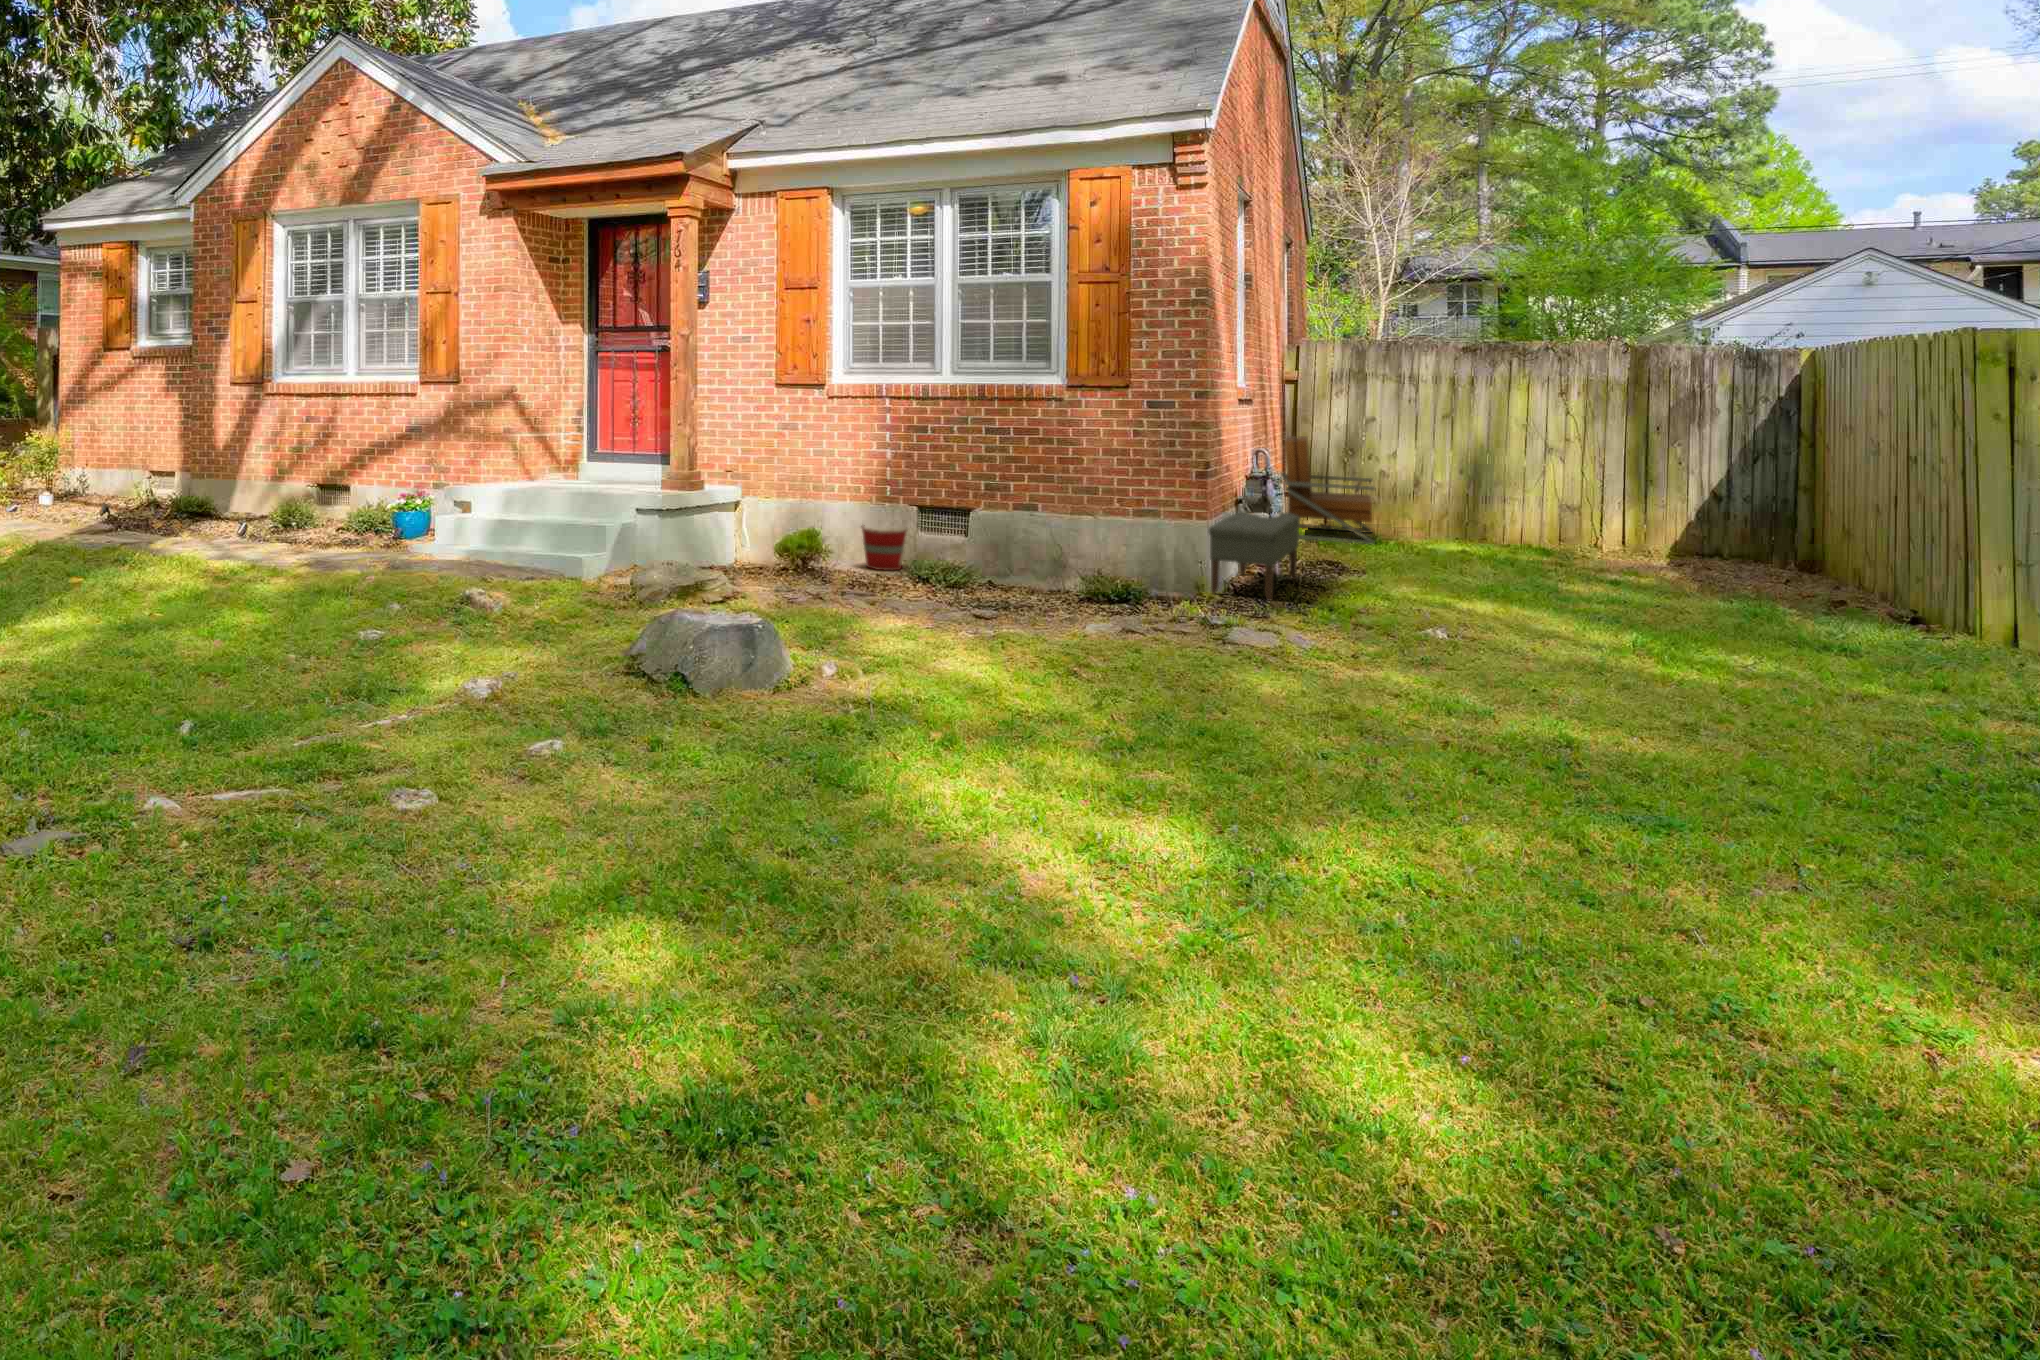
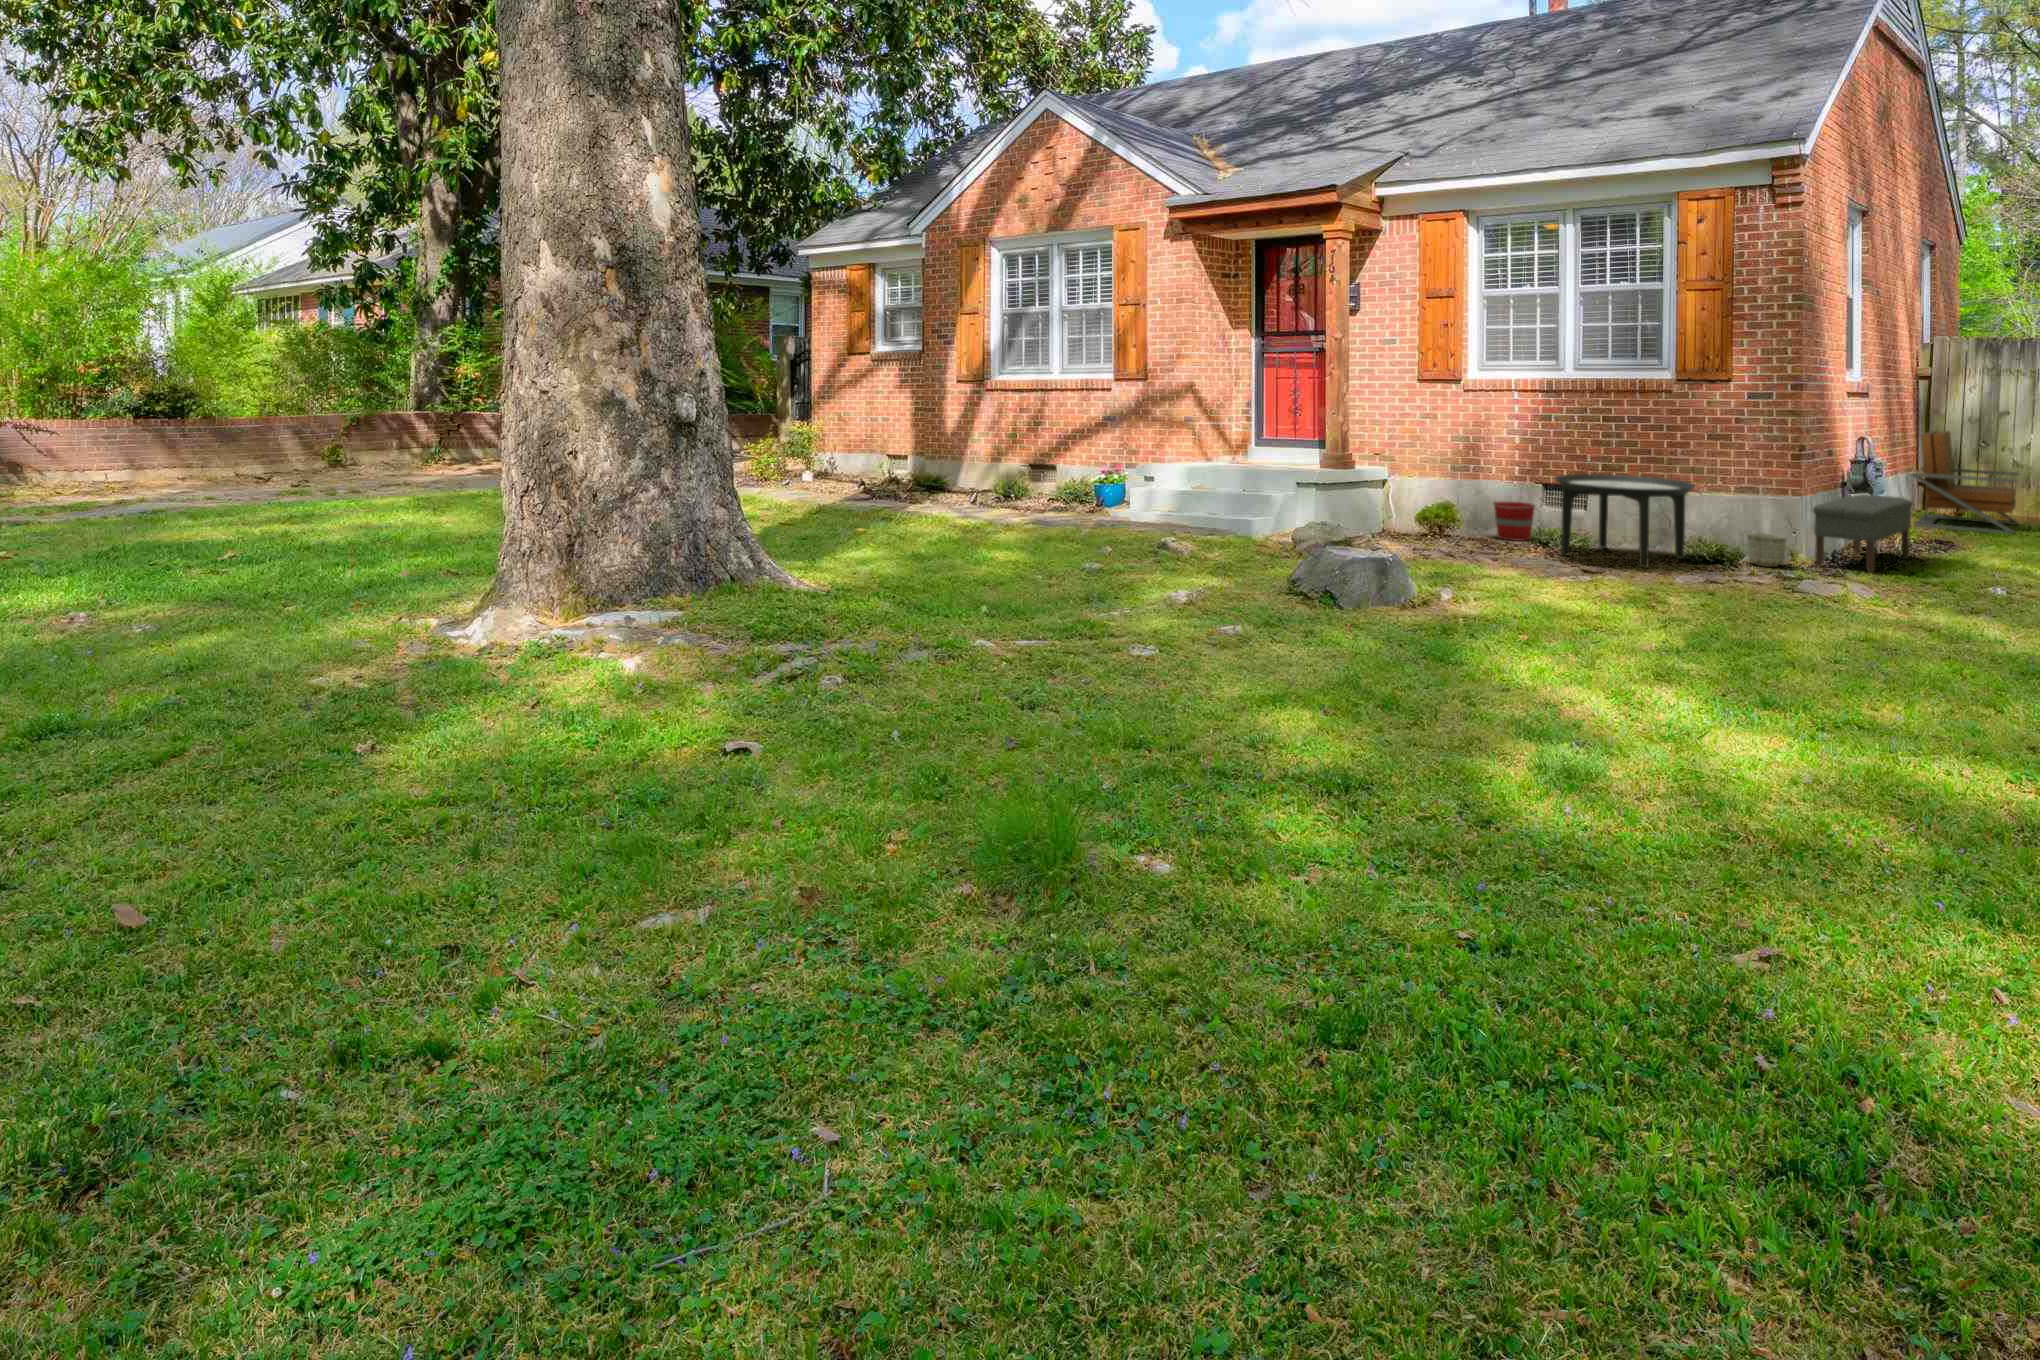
round table: none [933,493,1088,603] -> present [1555,474,1695,567]
planter: none [1140,558,1183,597] -> present [1747,533,1786,567]

